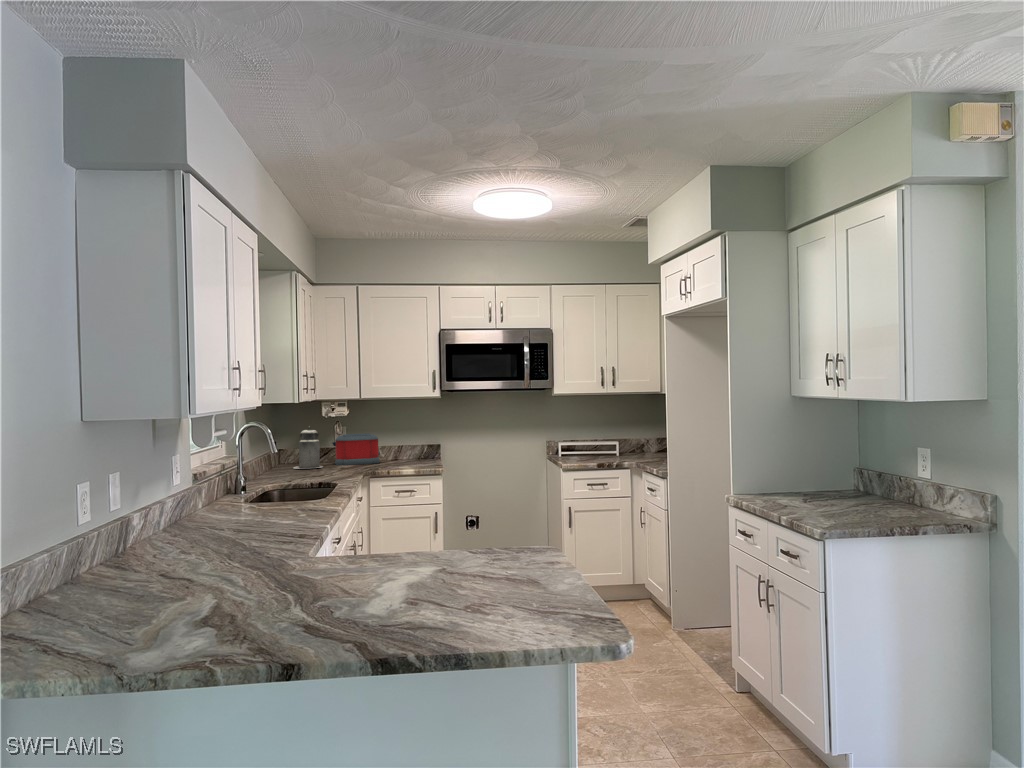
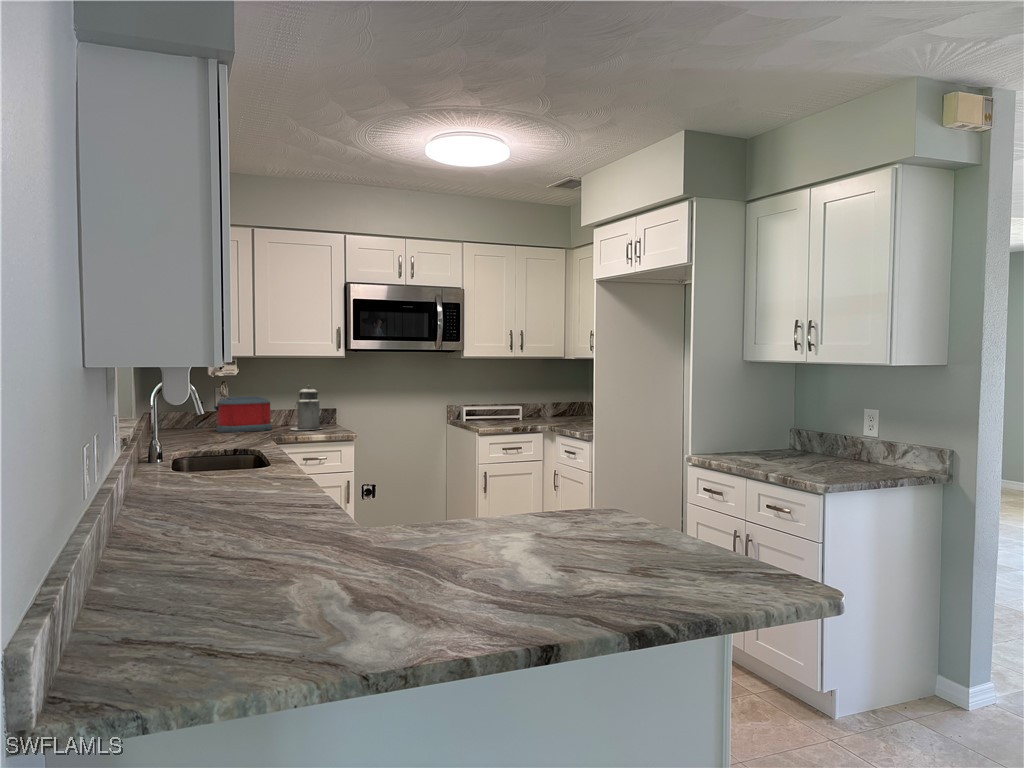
canister: present [294,427,323,469] -> present [291,385,323,430]

